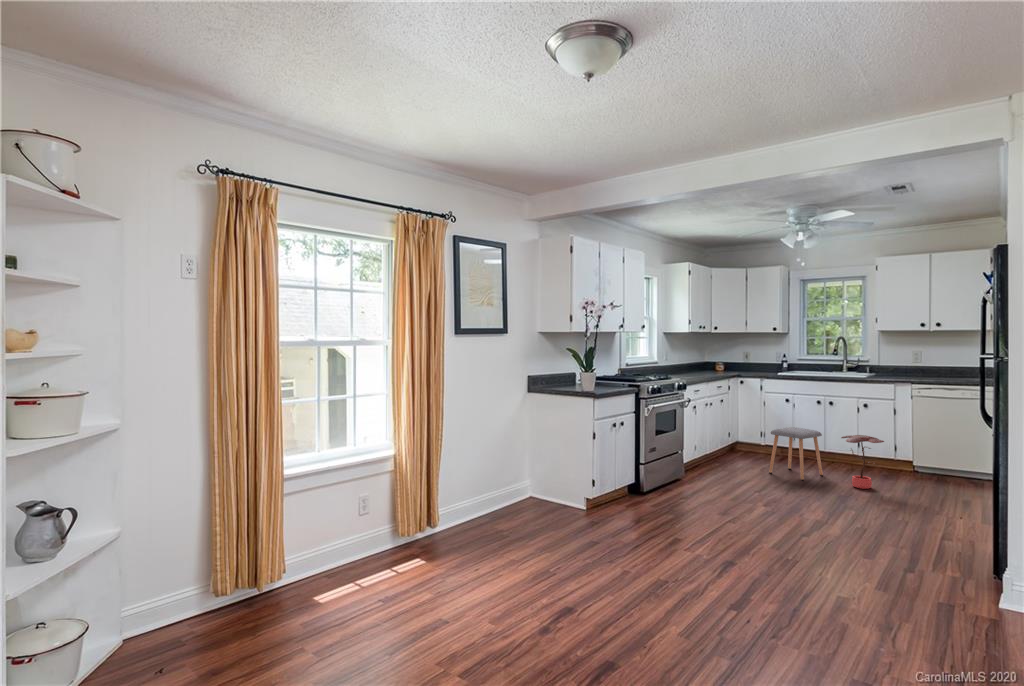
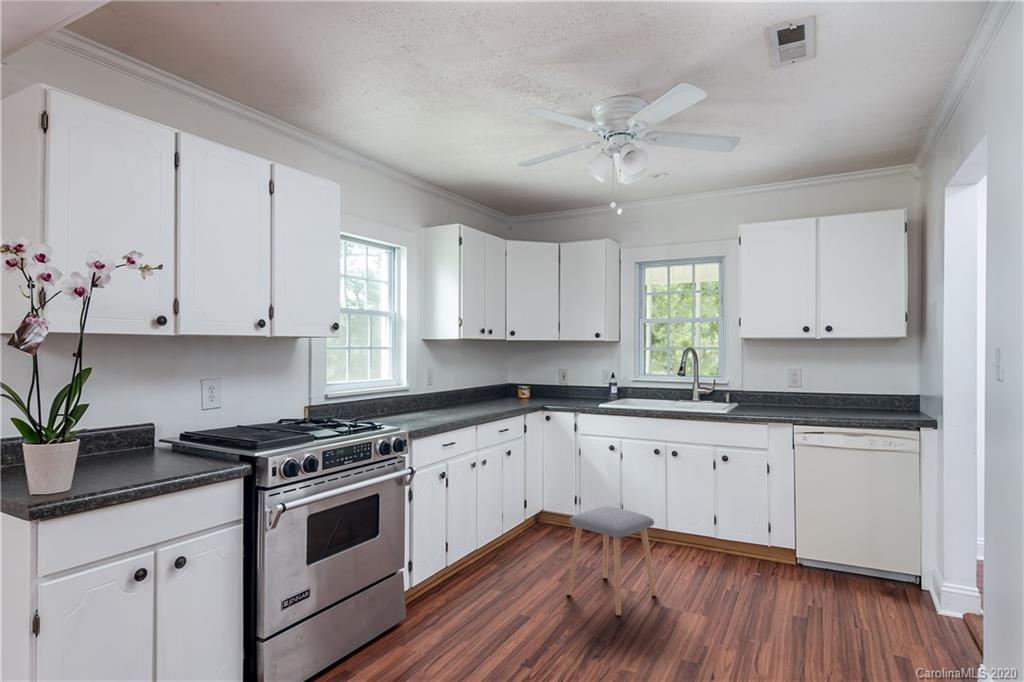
potted plant: present [841,435,884,489] -> none [683,531,758,639]

